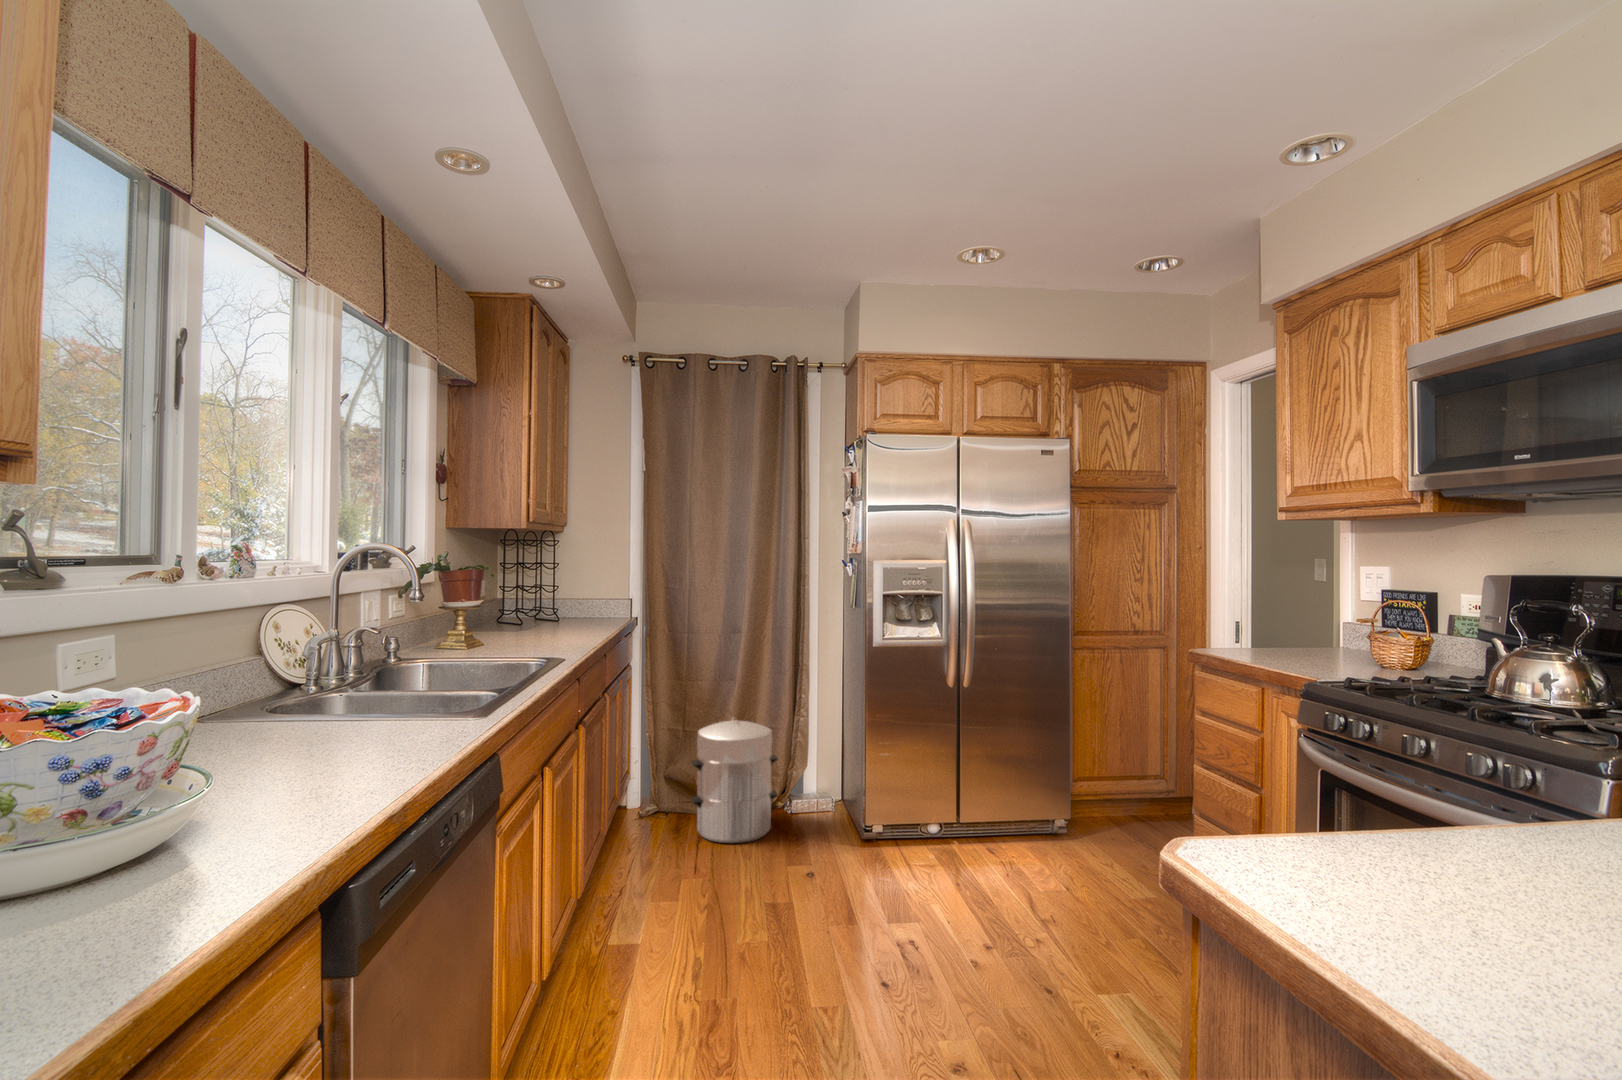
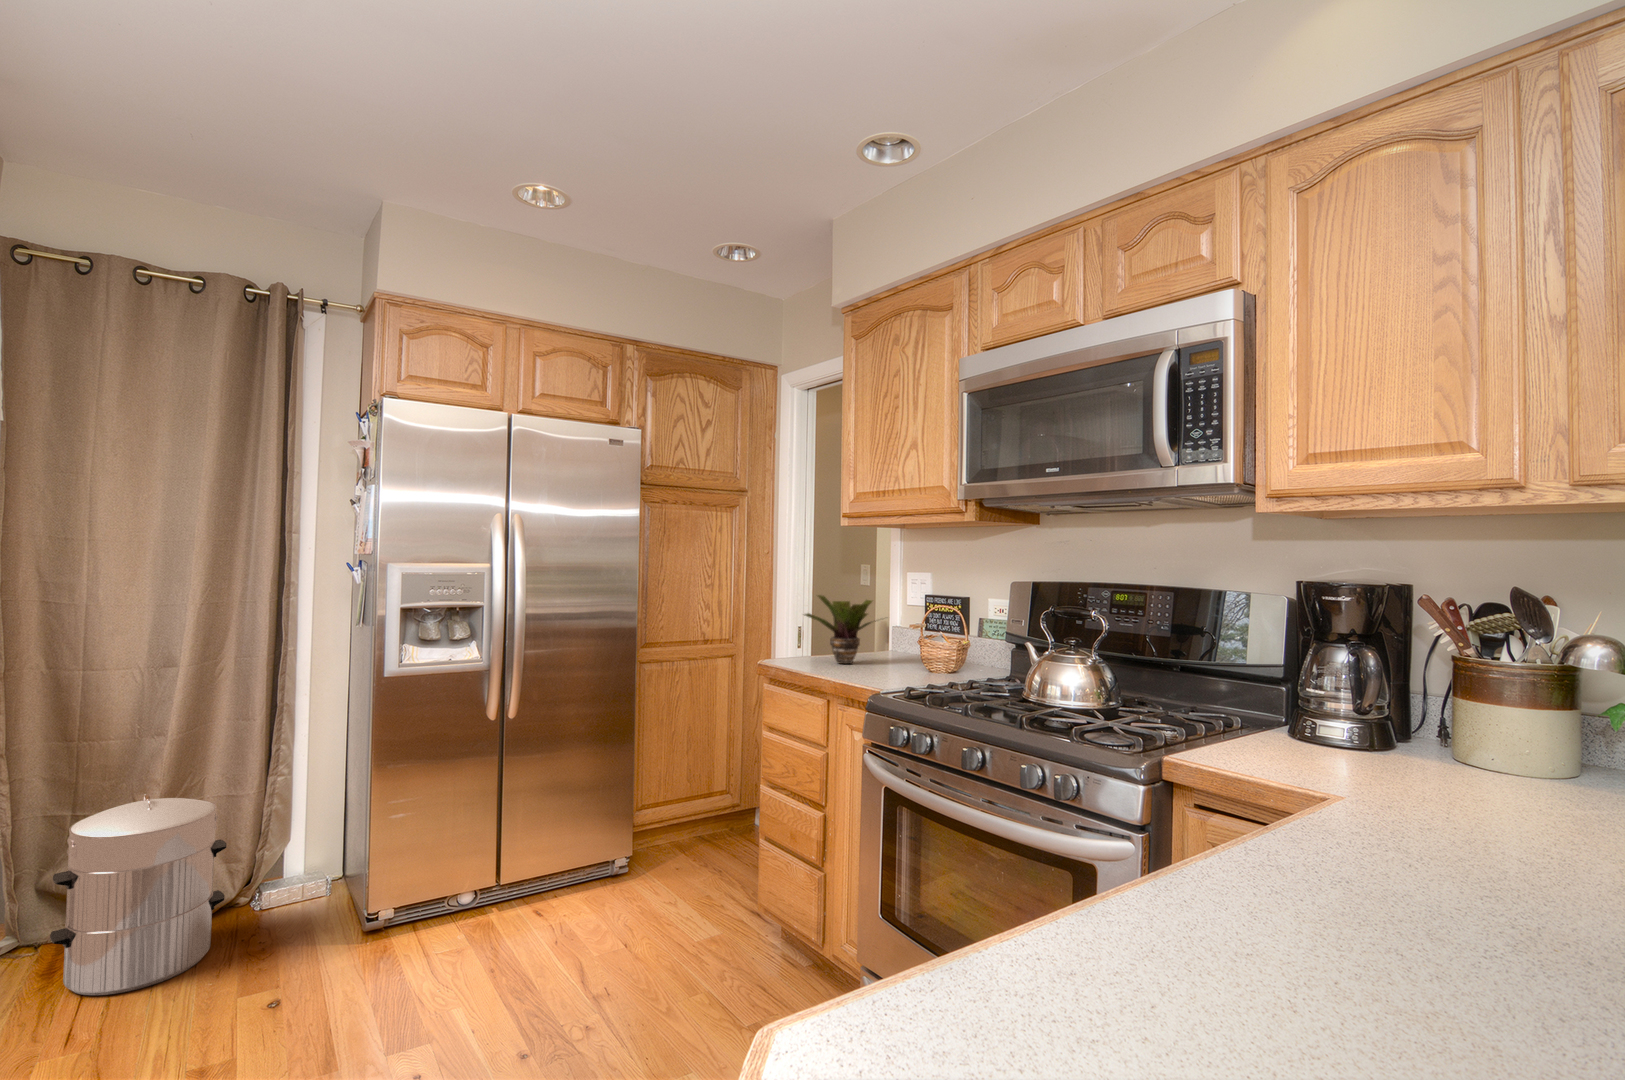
potted plant: none [1232,588,1333,657] -> present [804,595,876,664]

